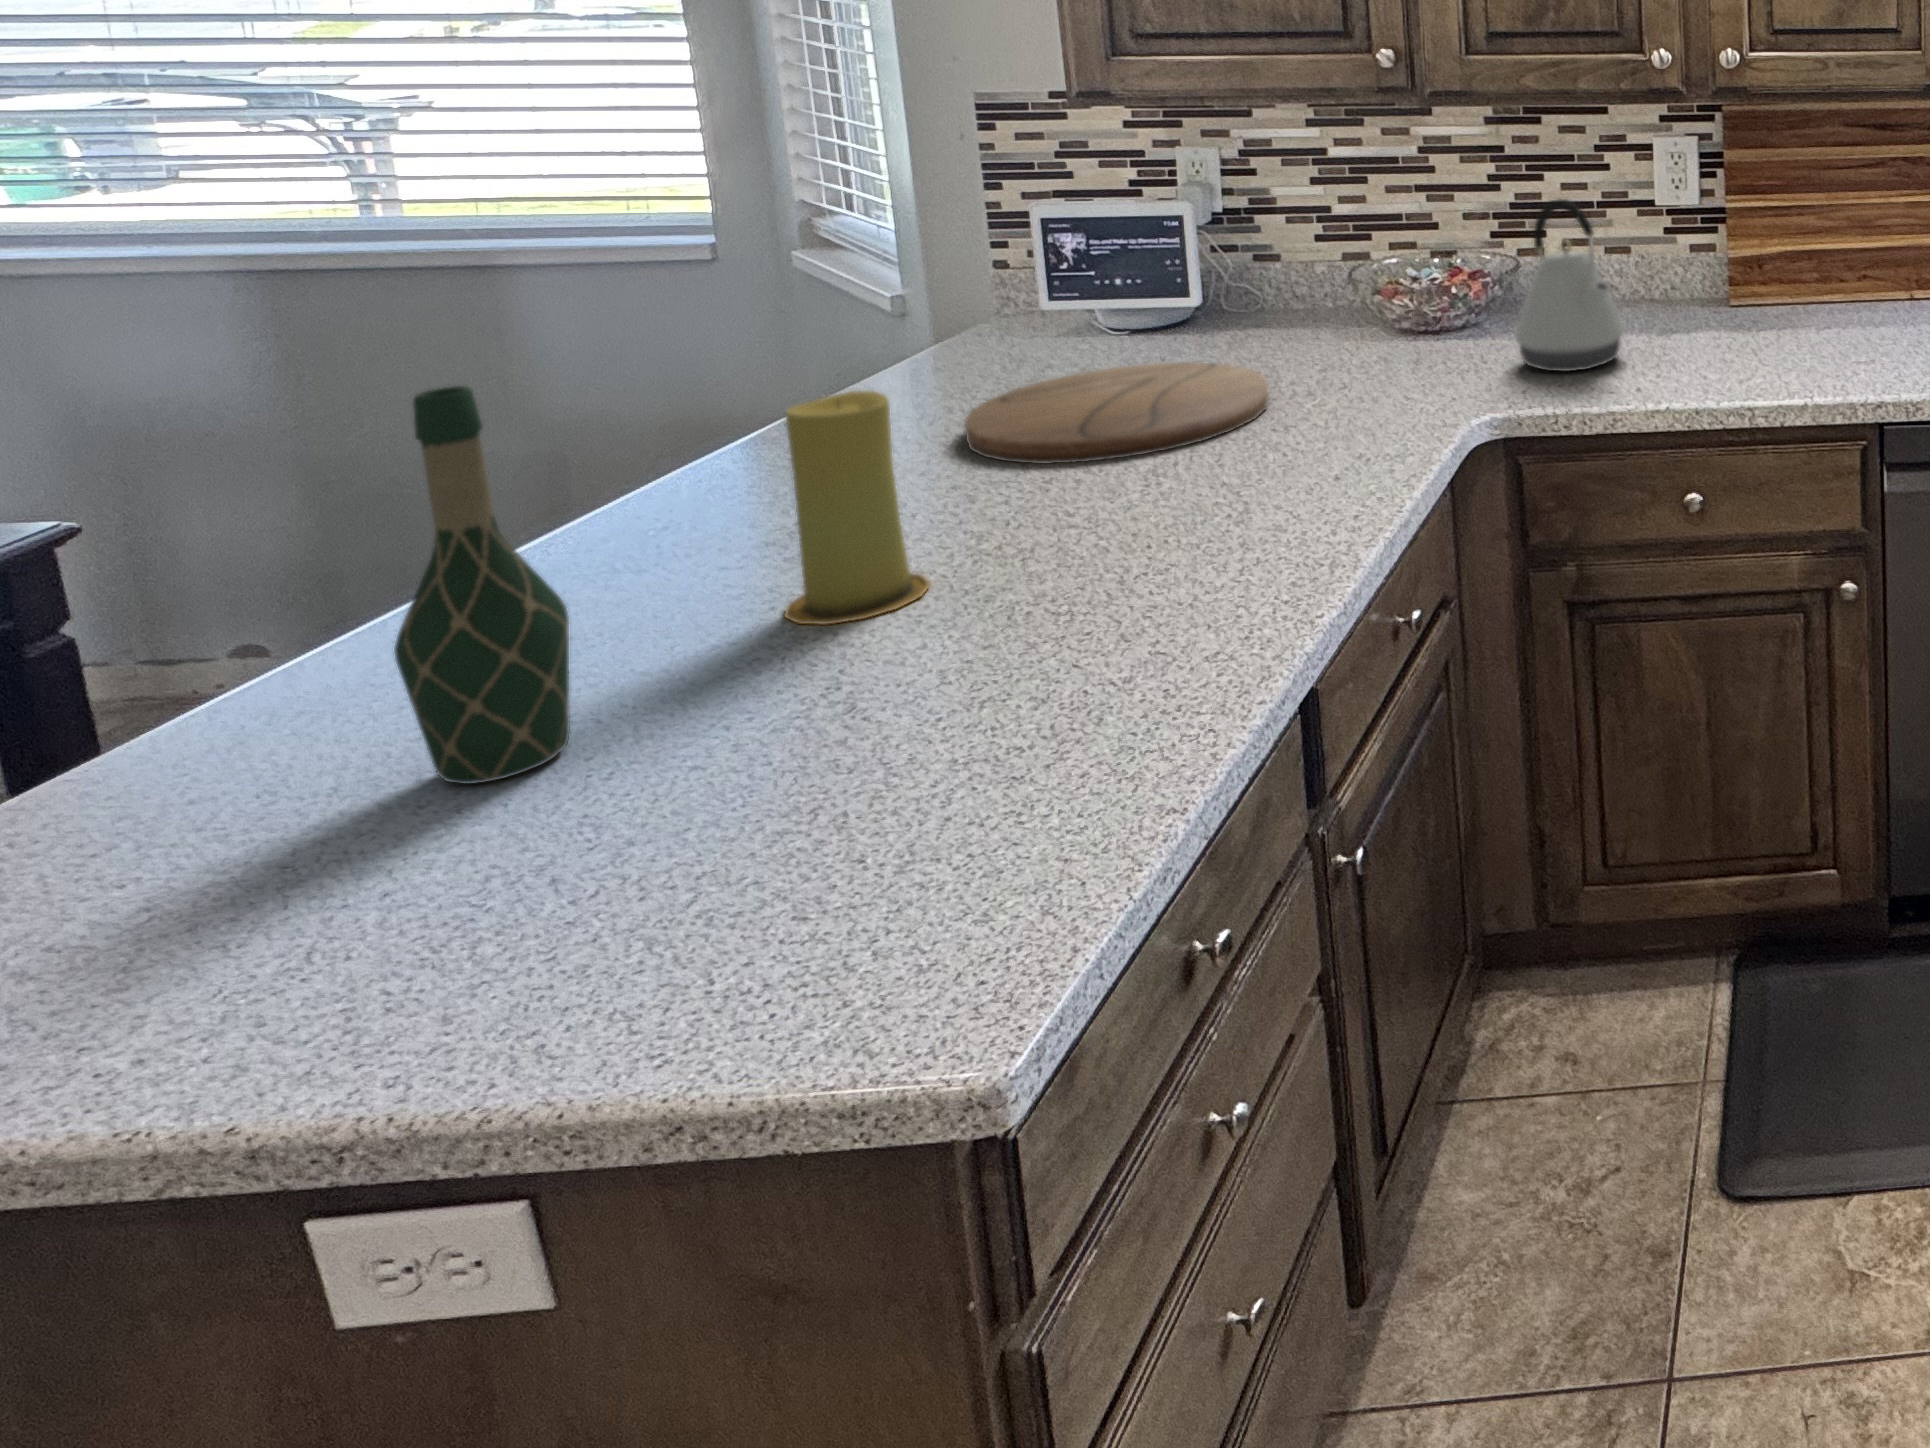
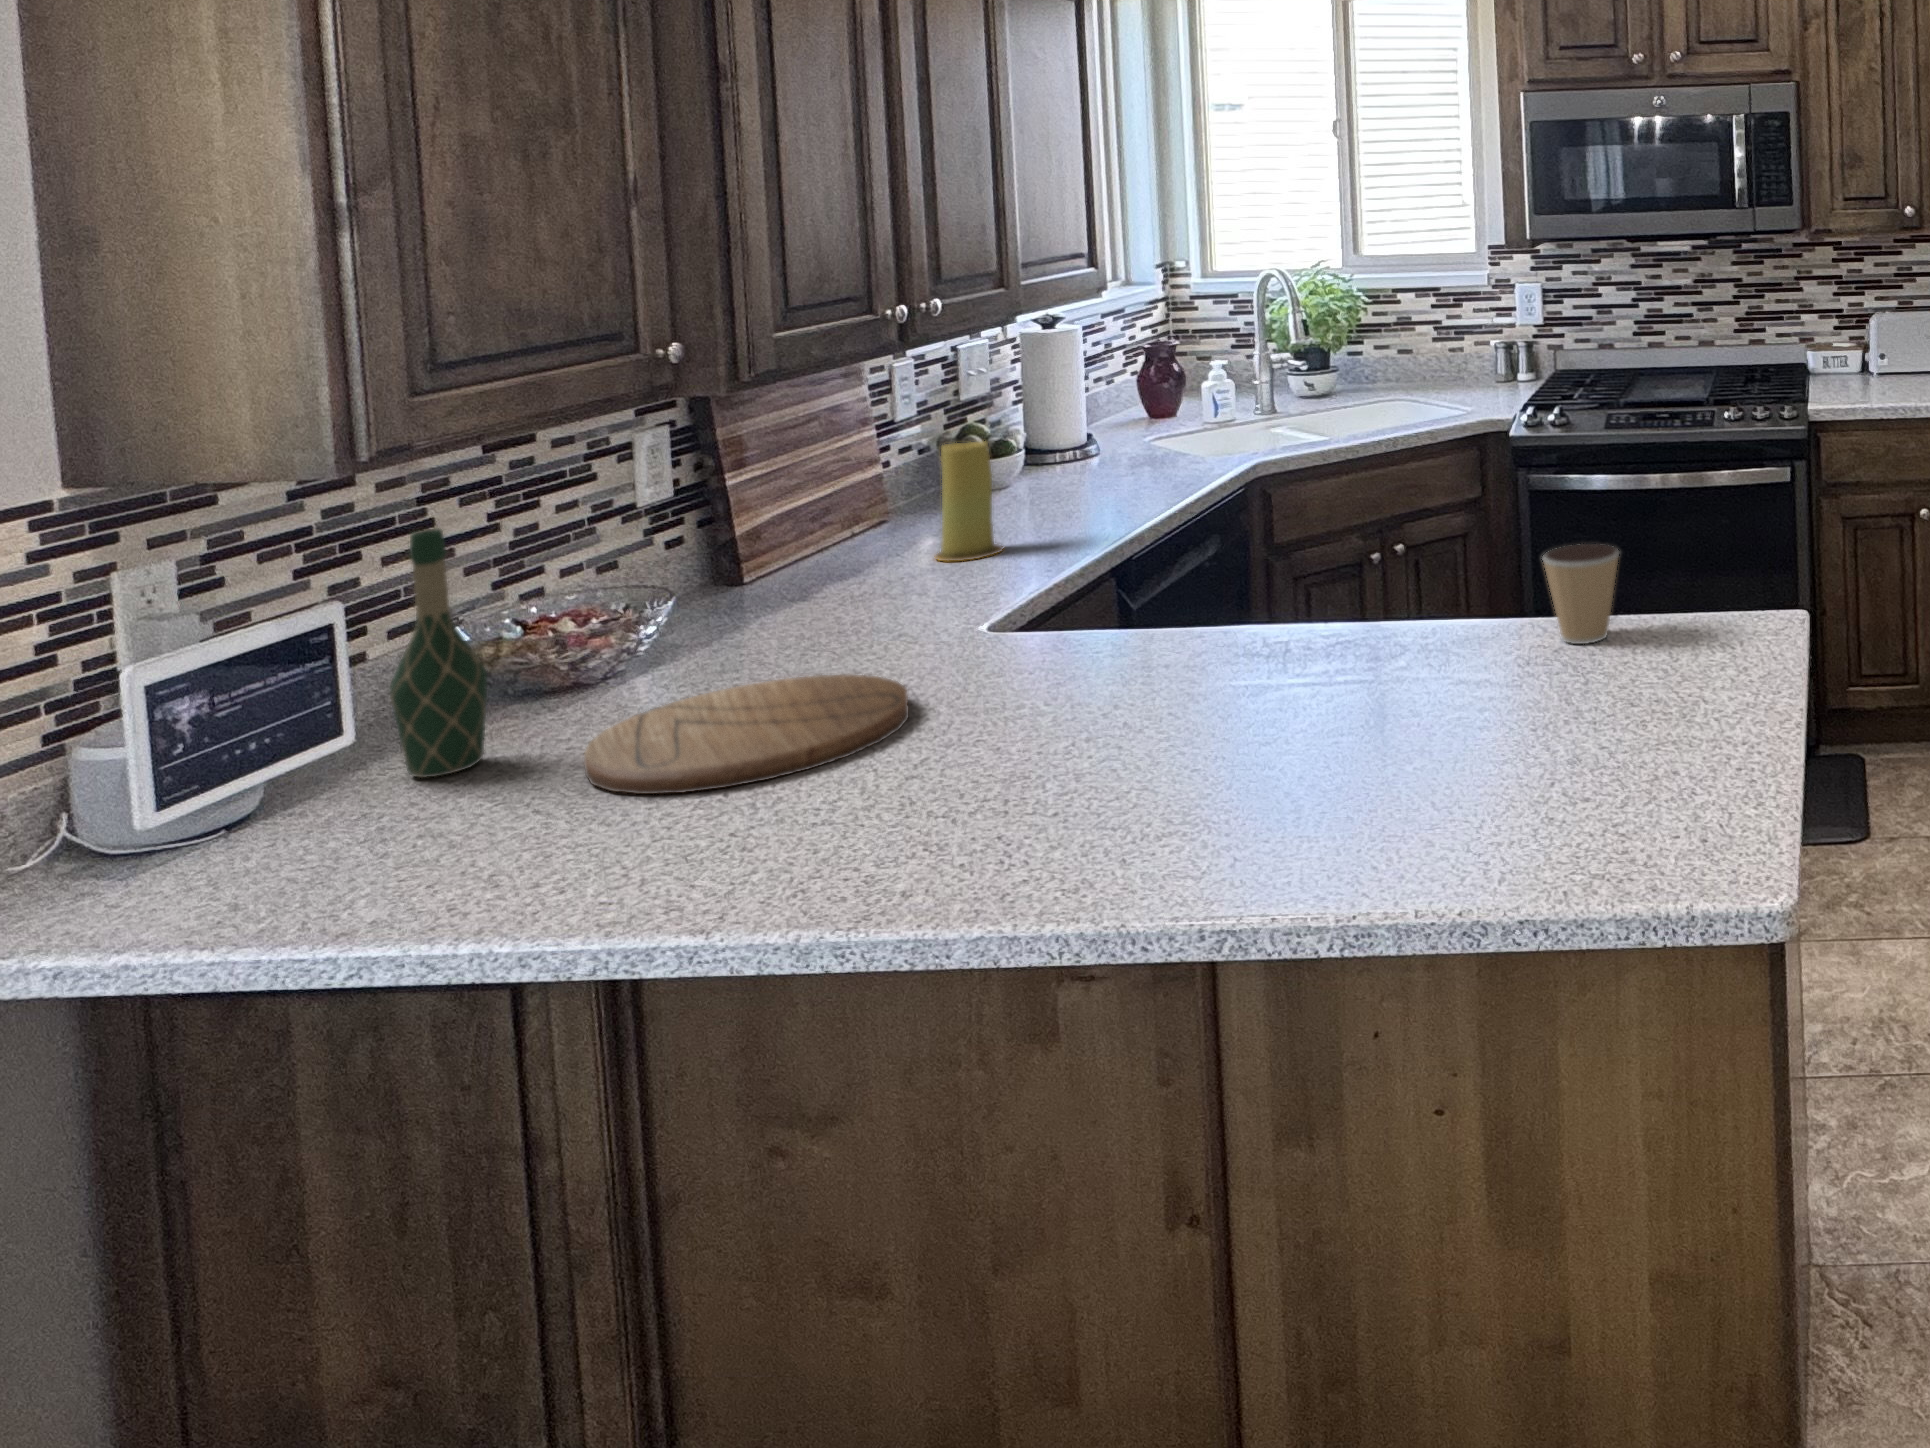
kettle: present [1515,199,1624,371] -> none [768,463,904,630]
wine bottle: present [394,386,570,784] -> present [390,529,487,778]
candle: present [785,390,930,625] -> present [935,442,1003,561]
coffee cup: none [799,636,987,849] -> present [1542,544,1619,644]

